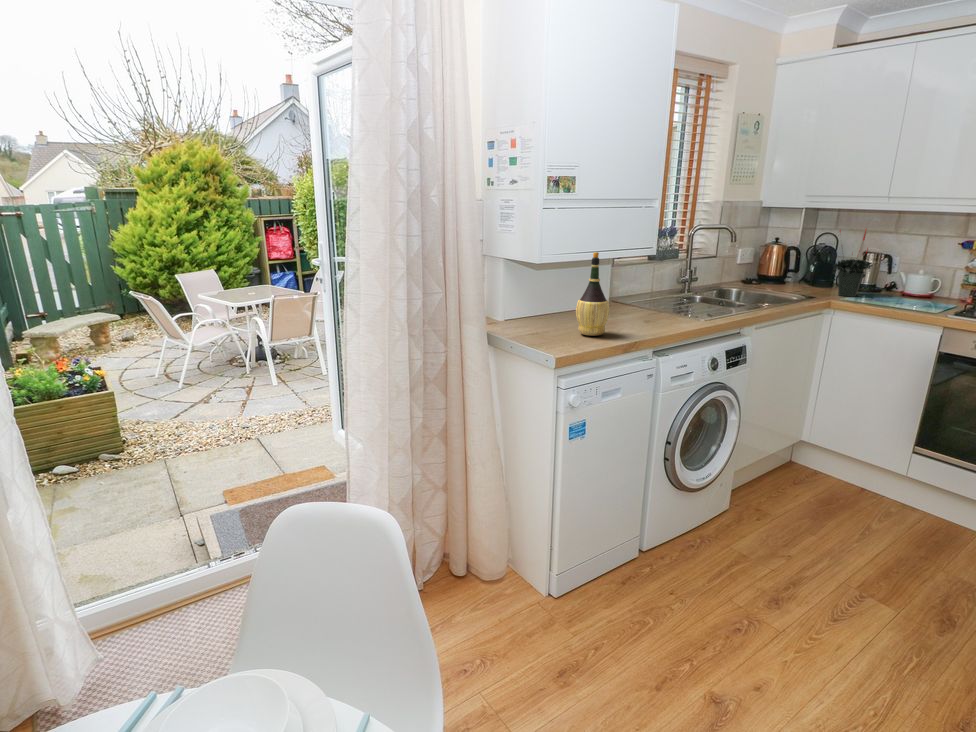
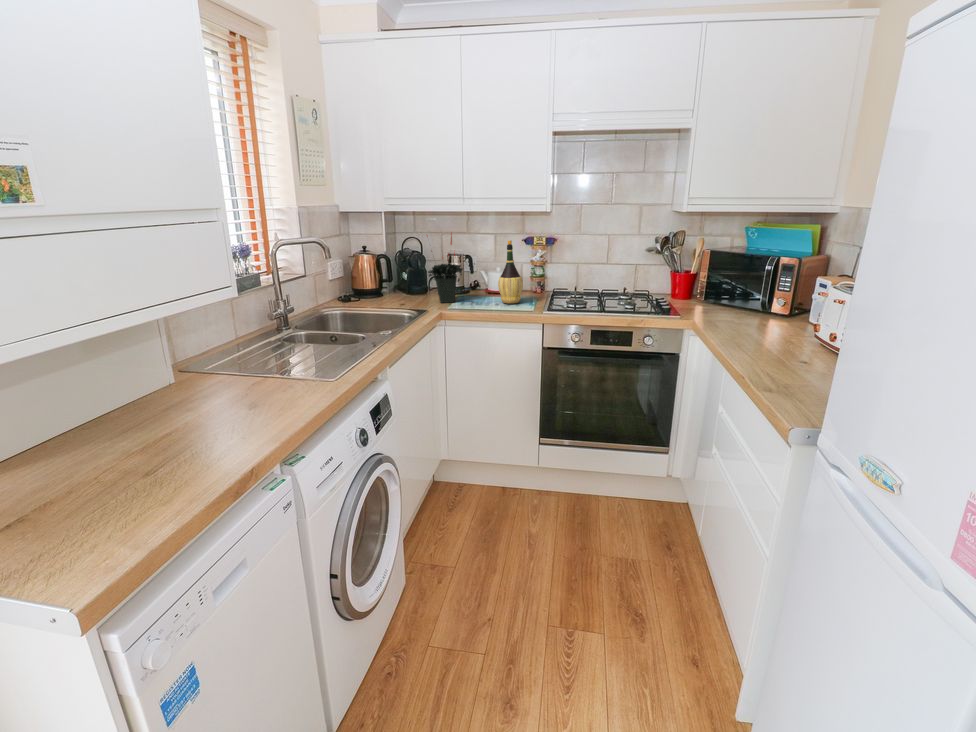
wine bottle: present [576,252,610,336] -> present [498,240,523,303]

